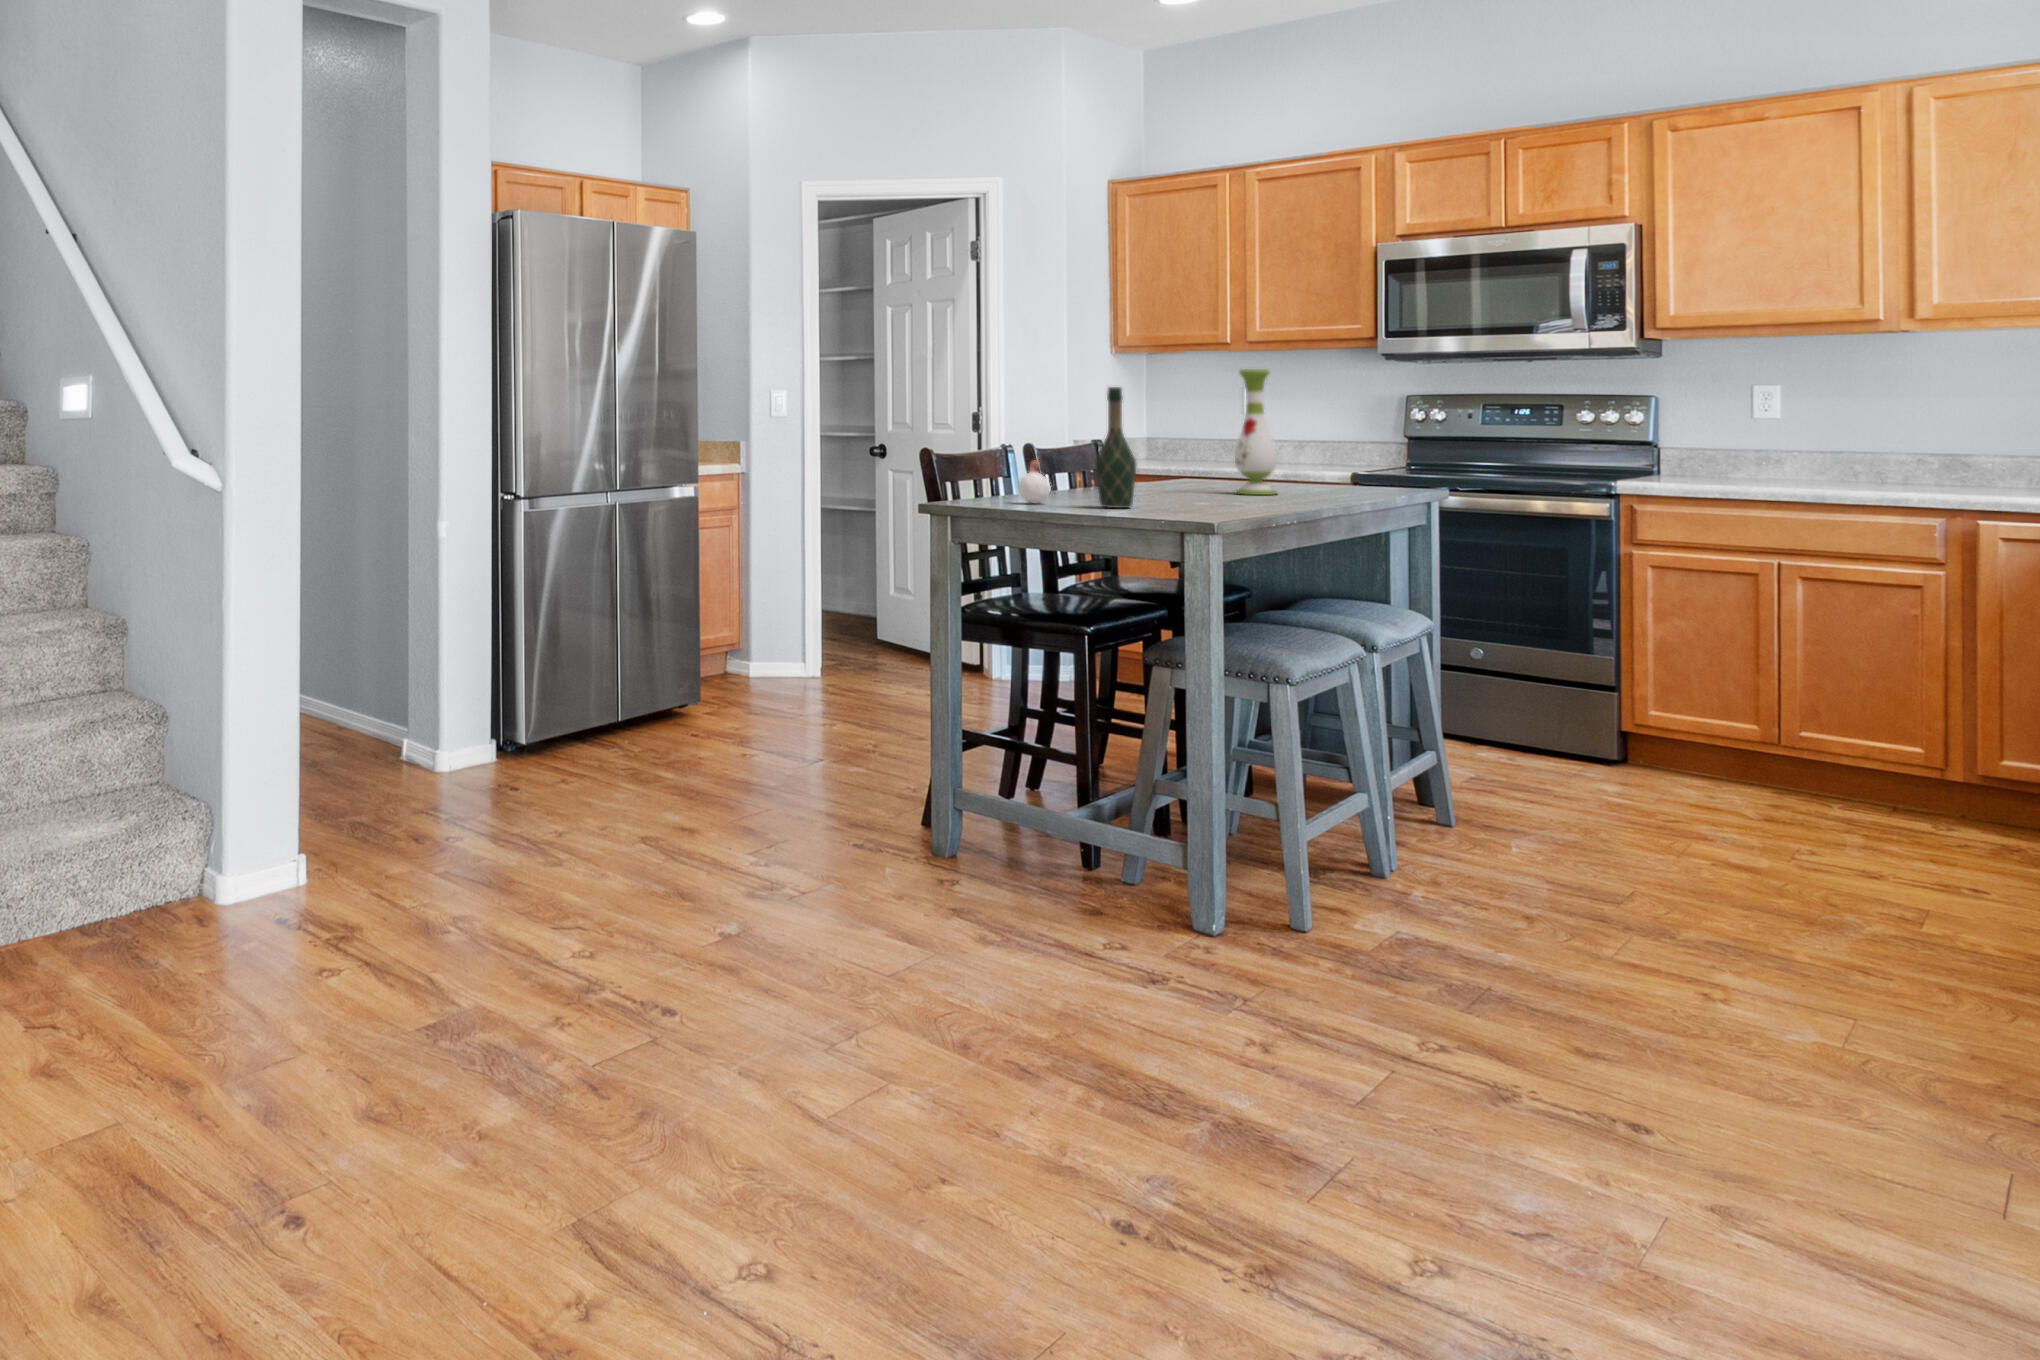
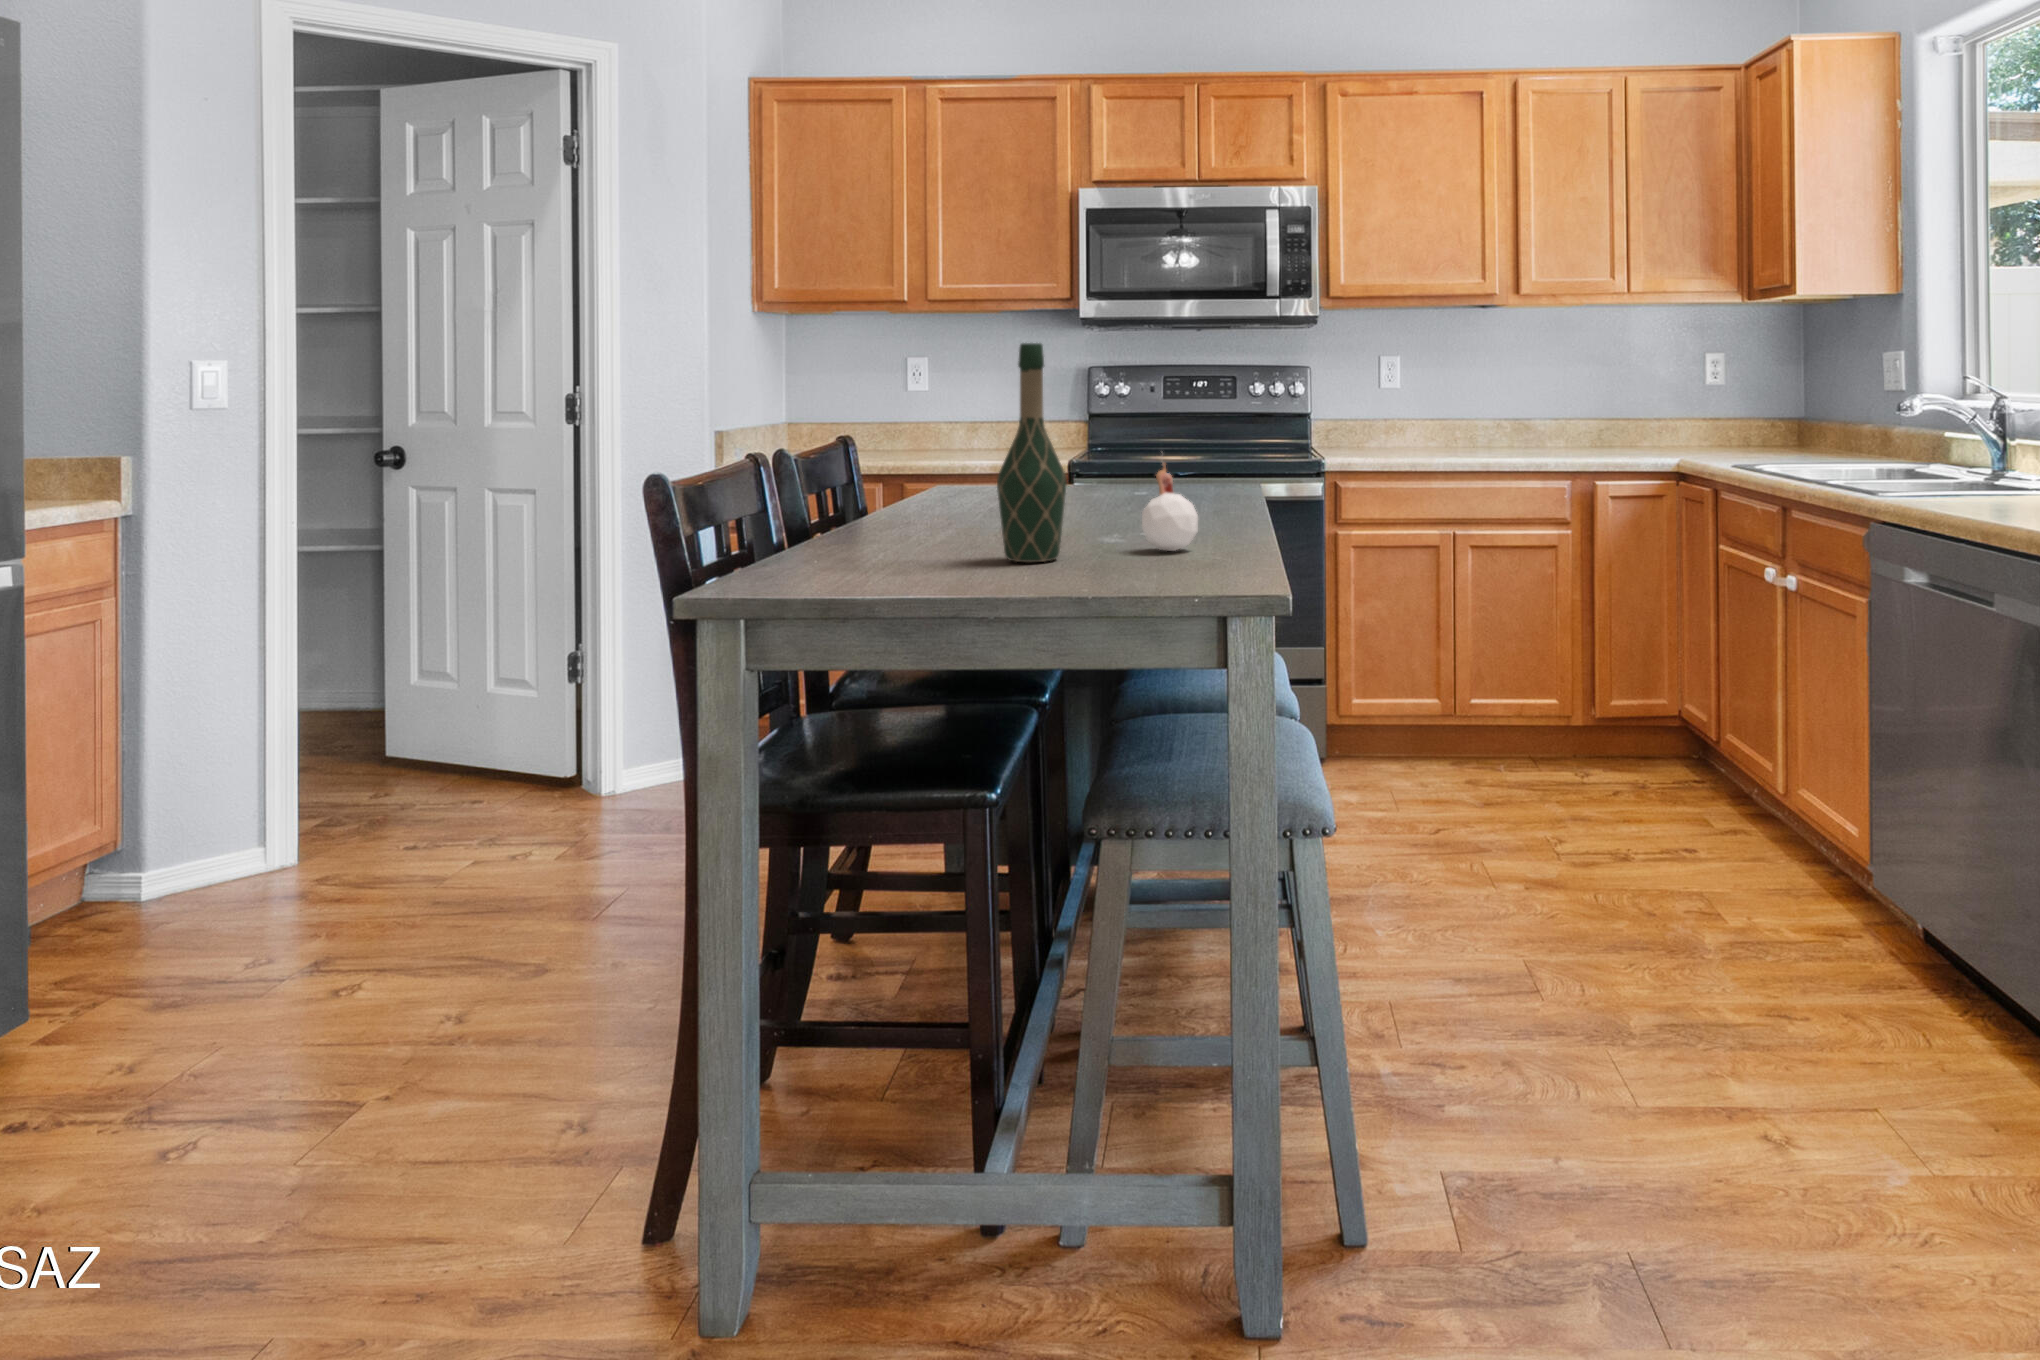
vase: present [1235,369,1277,495] -> none [1080,323,1137,510]
candle: present [1018,457,1051,504] -> present [1142,462,1198,551]

